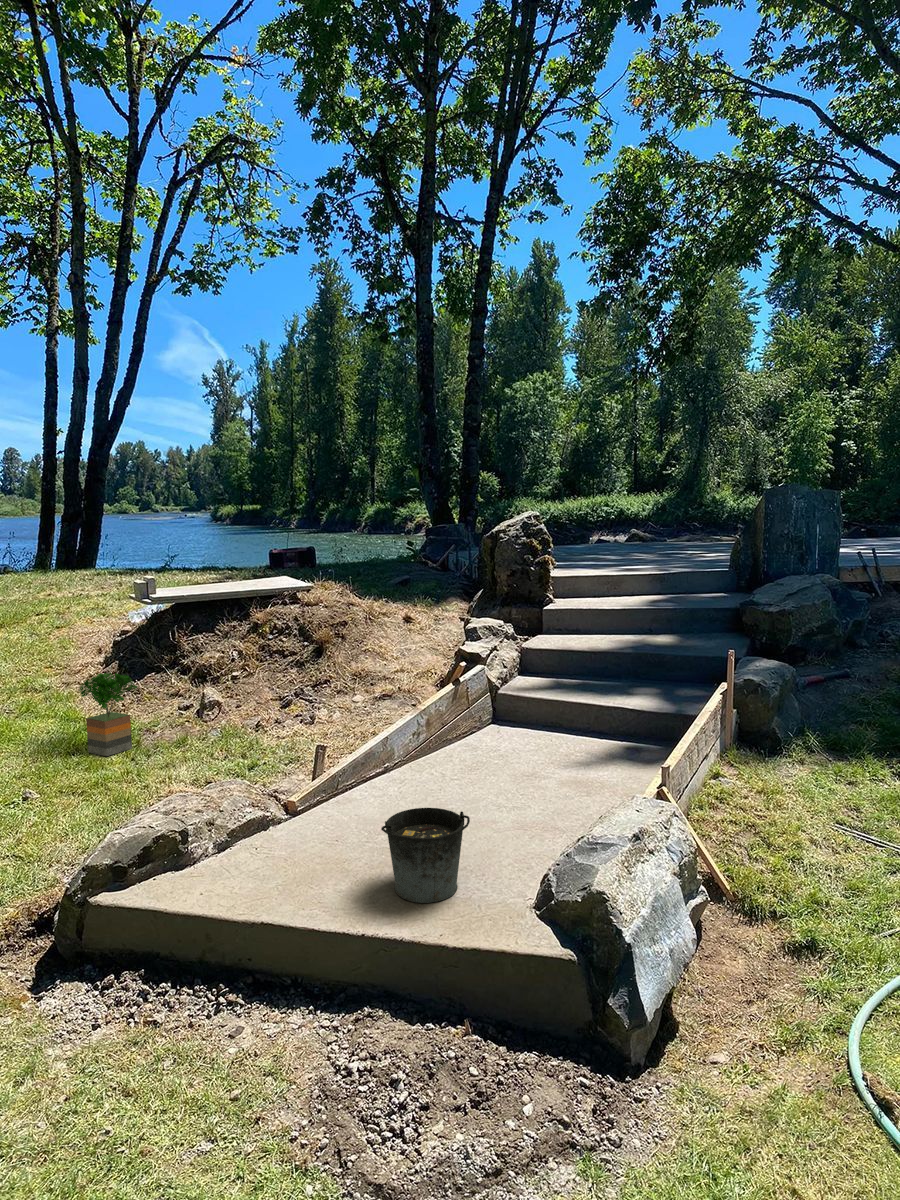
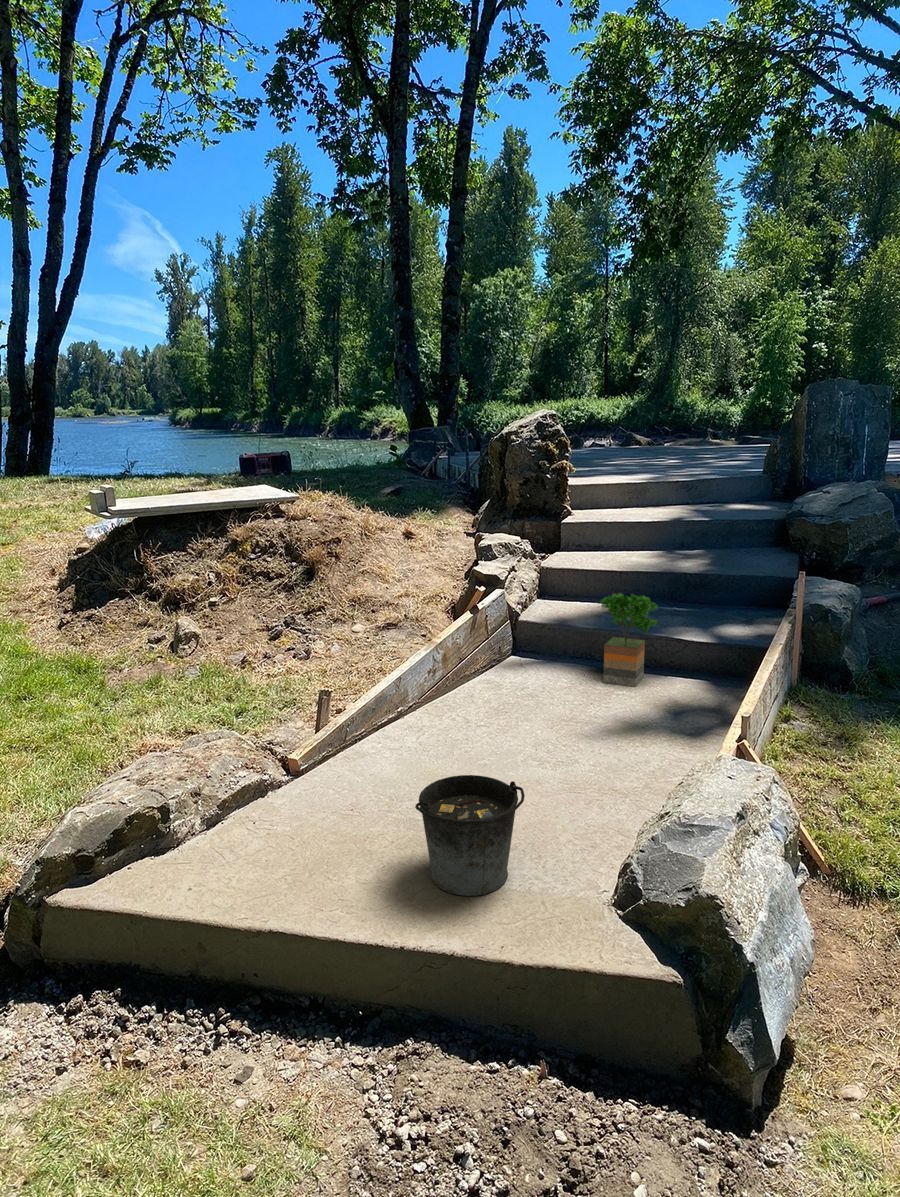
potted tree: present [79,673,138,756] -> present [601,593,658,687]

